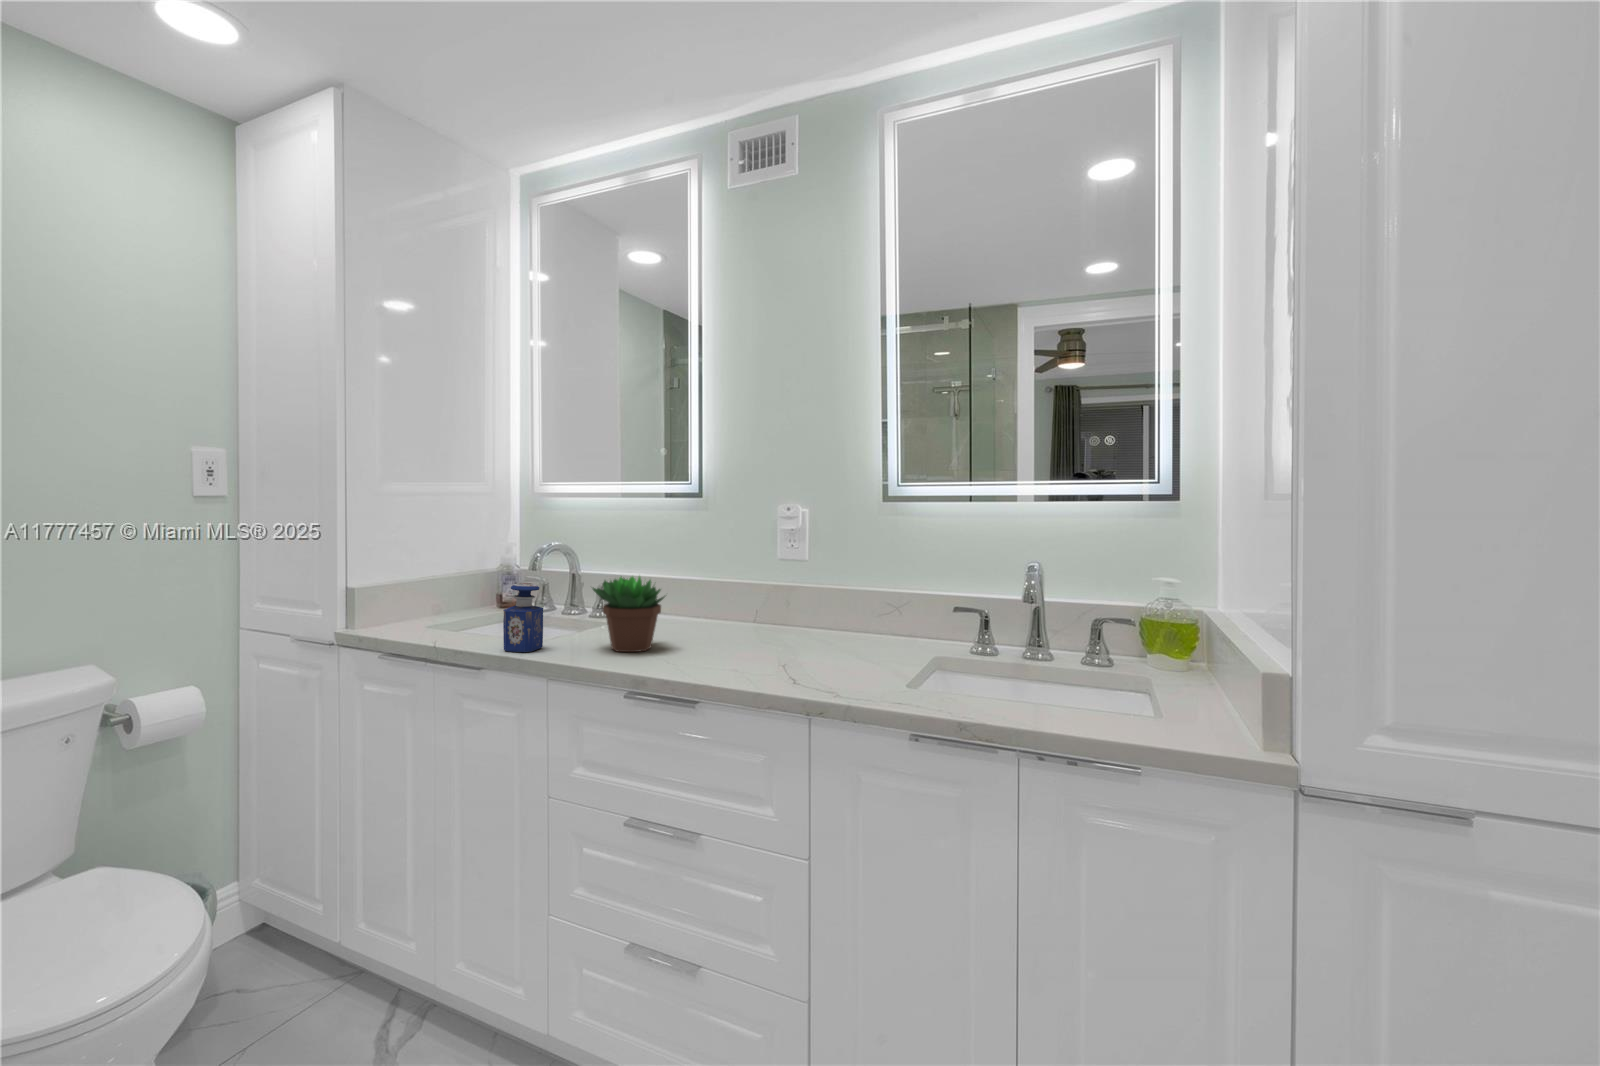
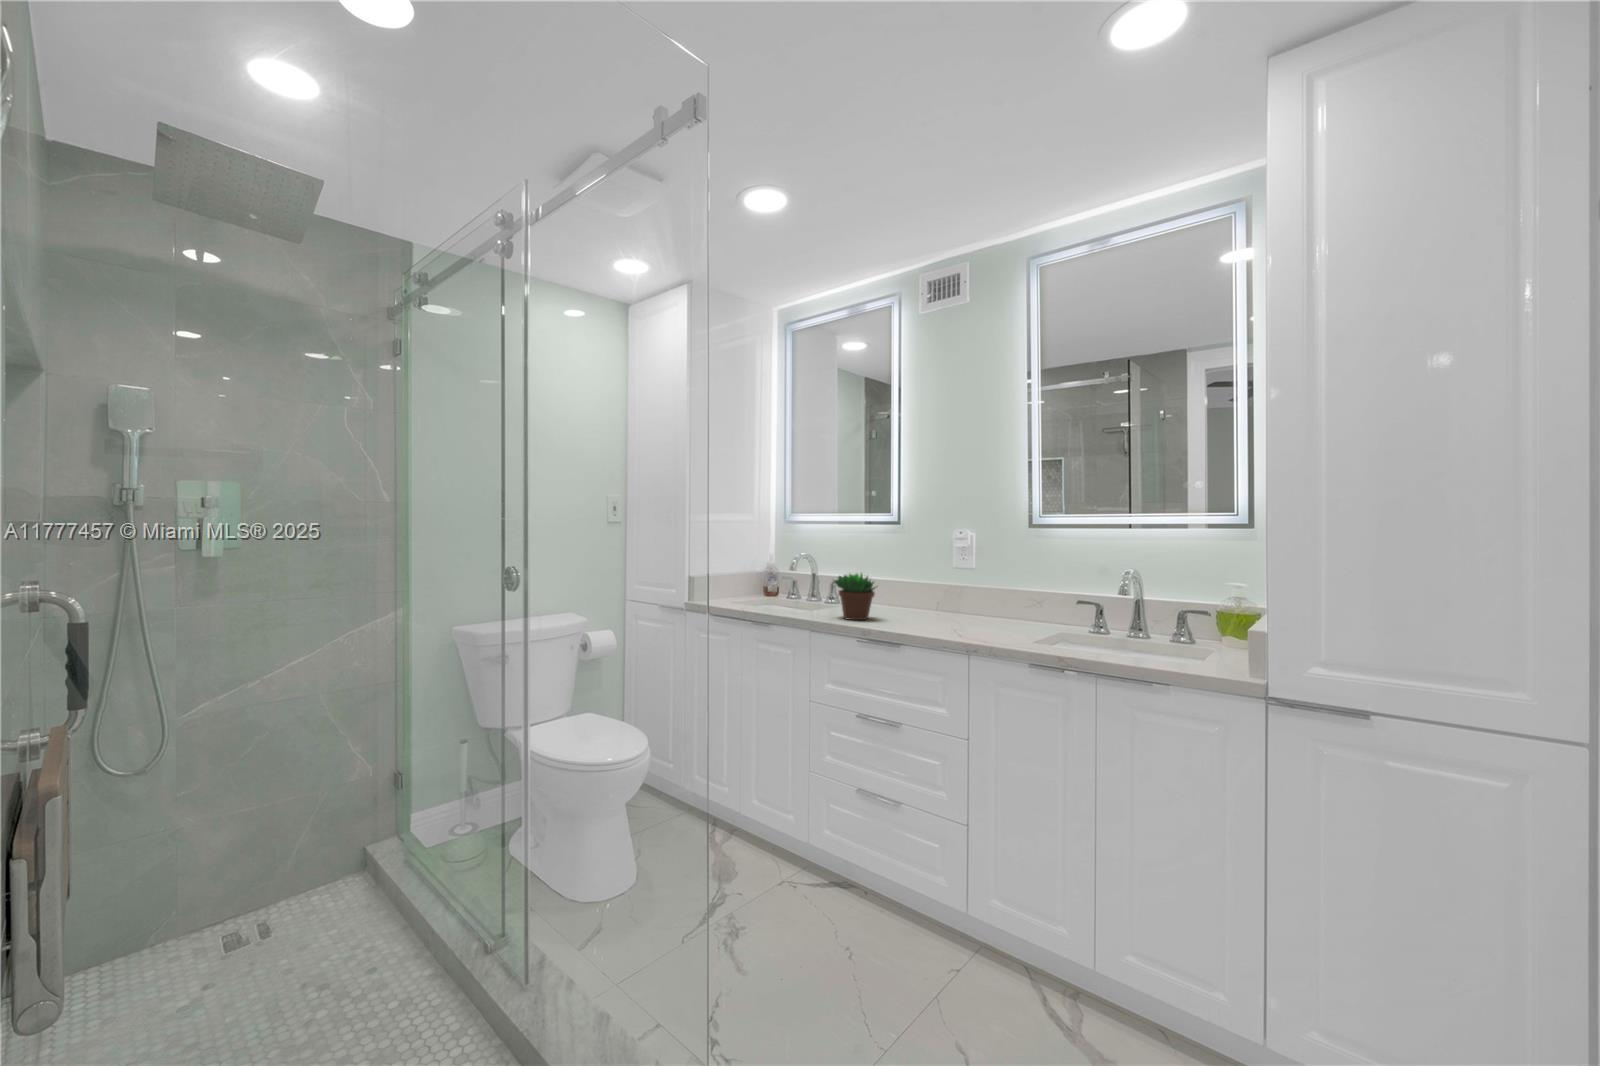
perfume bottle: present [503,583,543,652] -> none [781,575,803,617]

